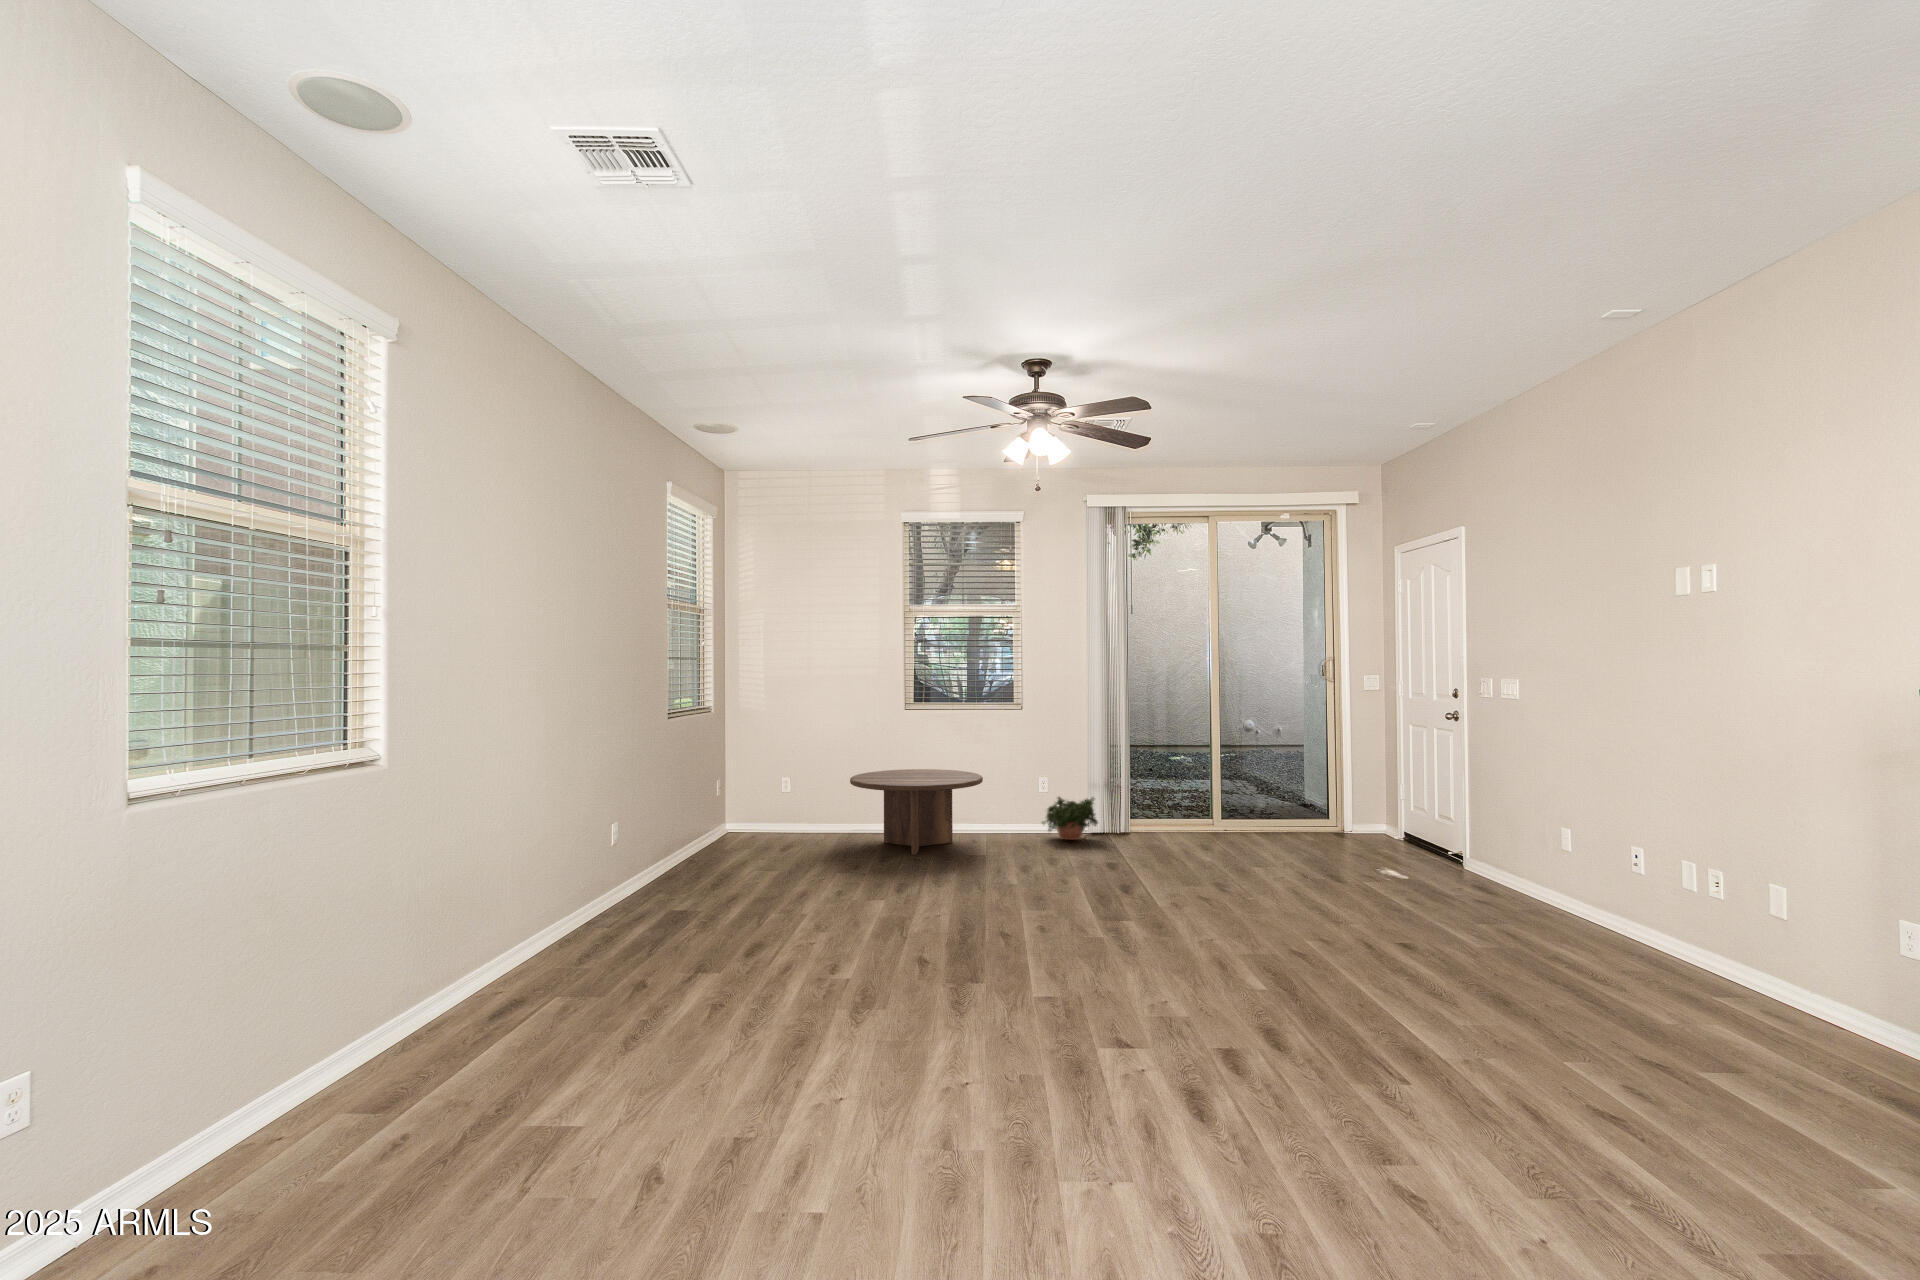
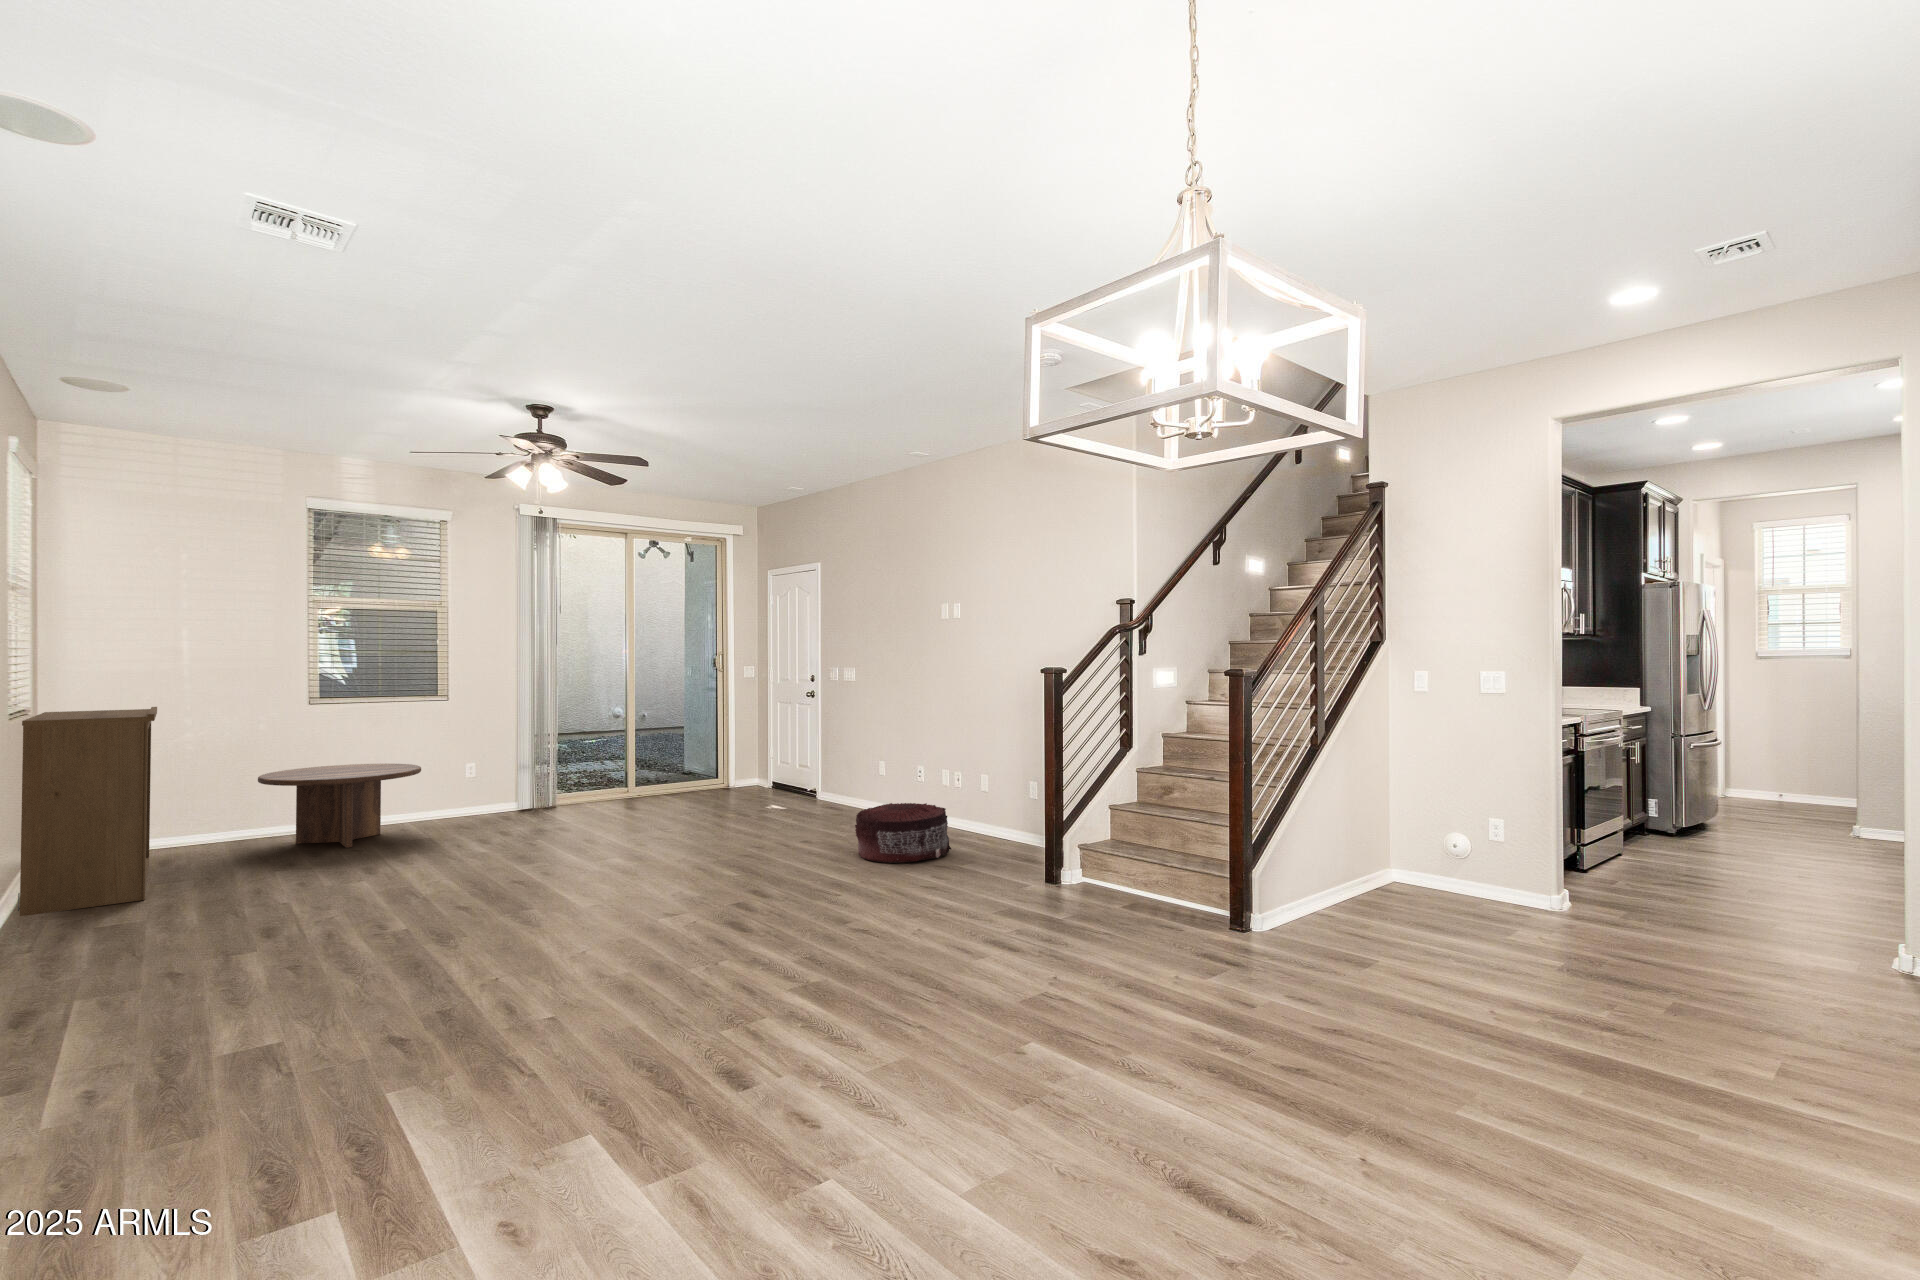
bookshelf: none [647,709,776,887] -> present [18,707,157,916]
potted plant: present [1043,797,1098,840] -> none [474,776,534,819]
pouf: none [1491,917,1713,1052] -> present [855,803,951,863]

